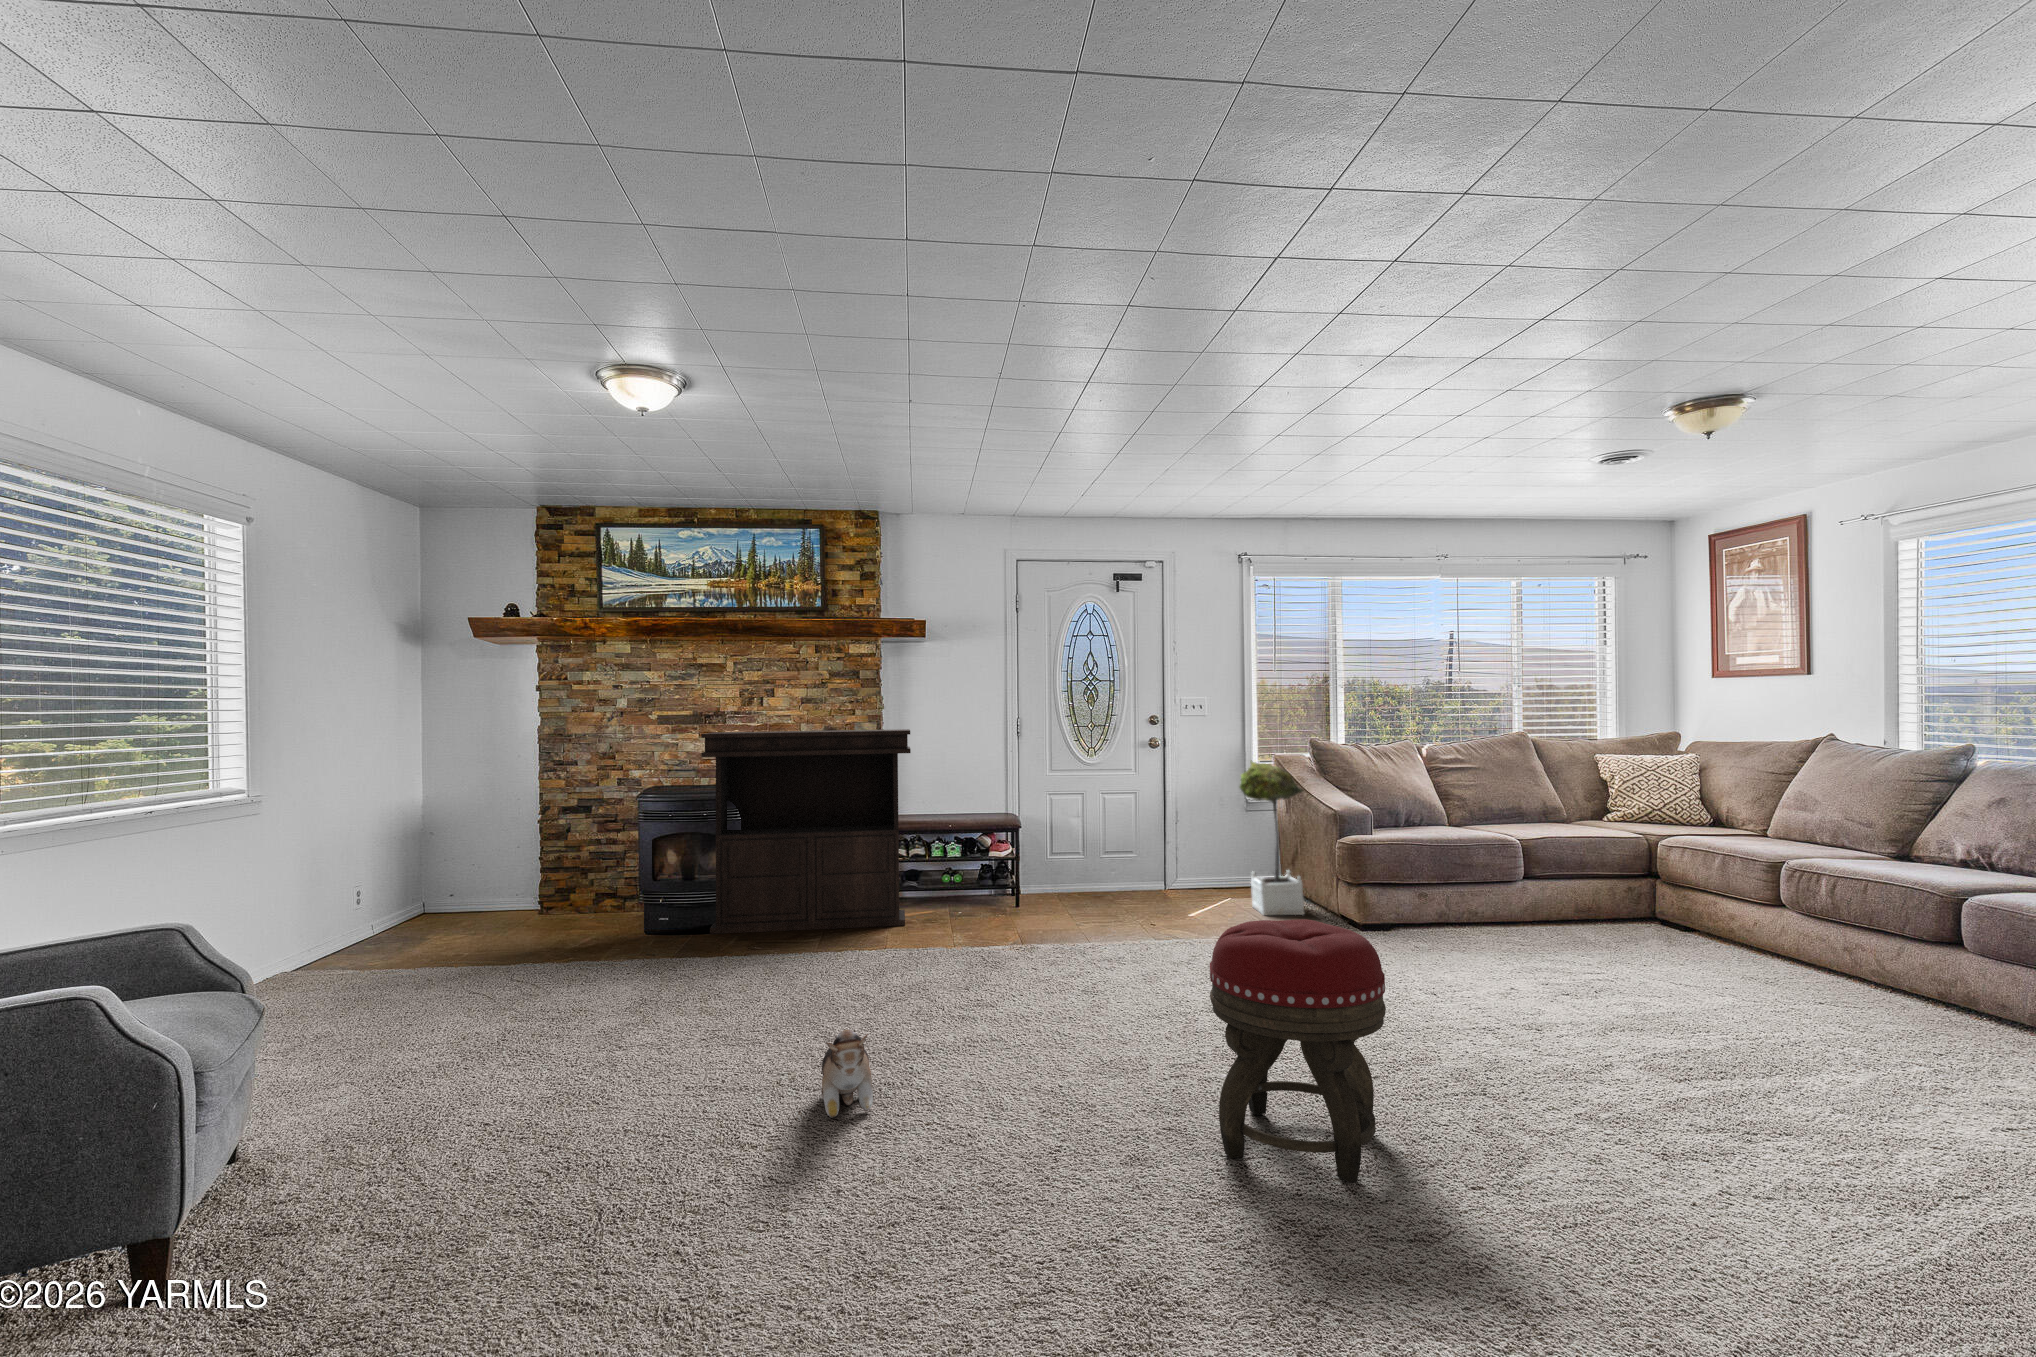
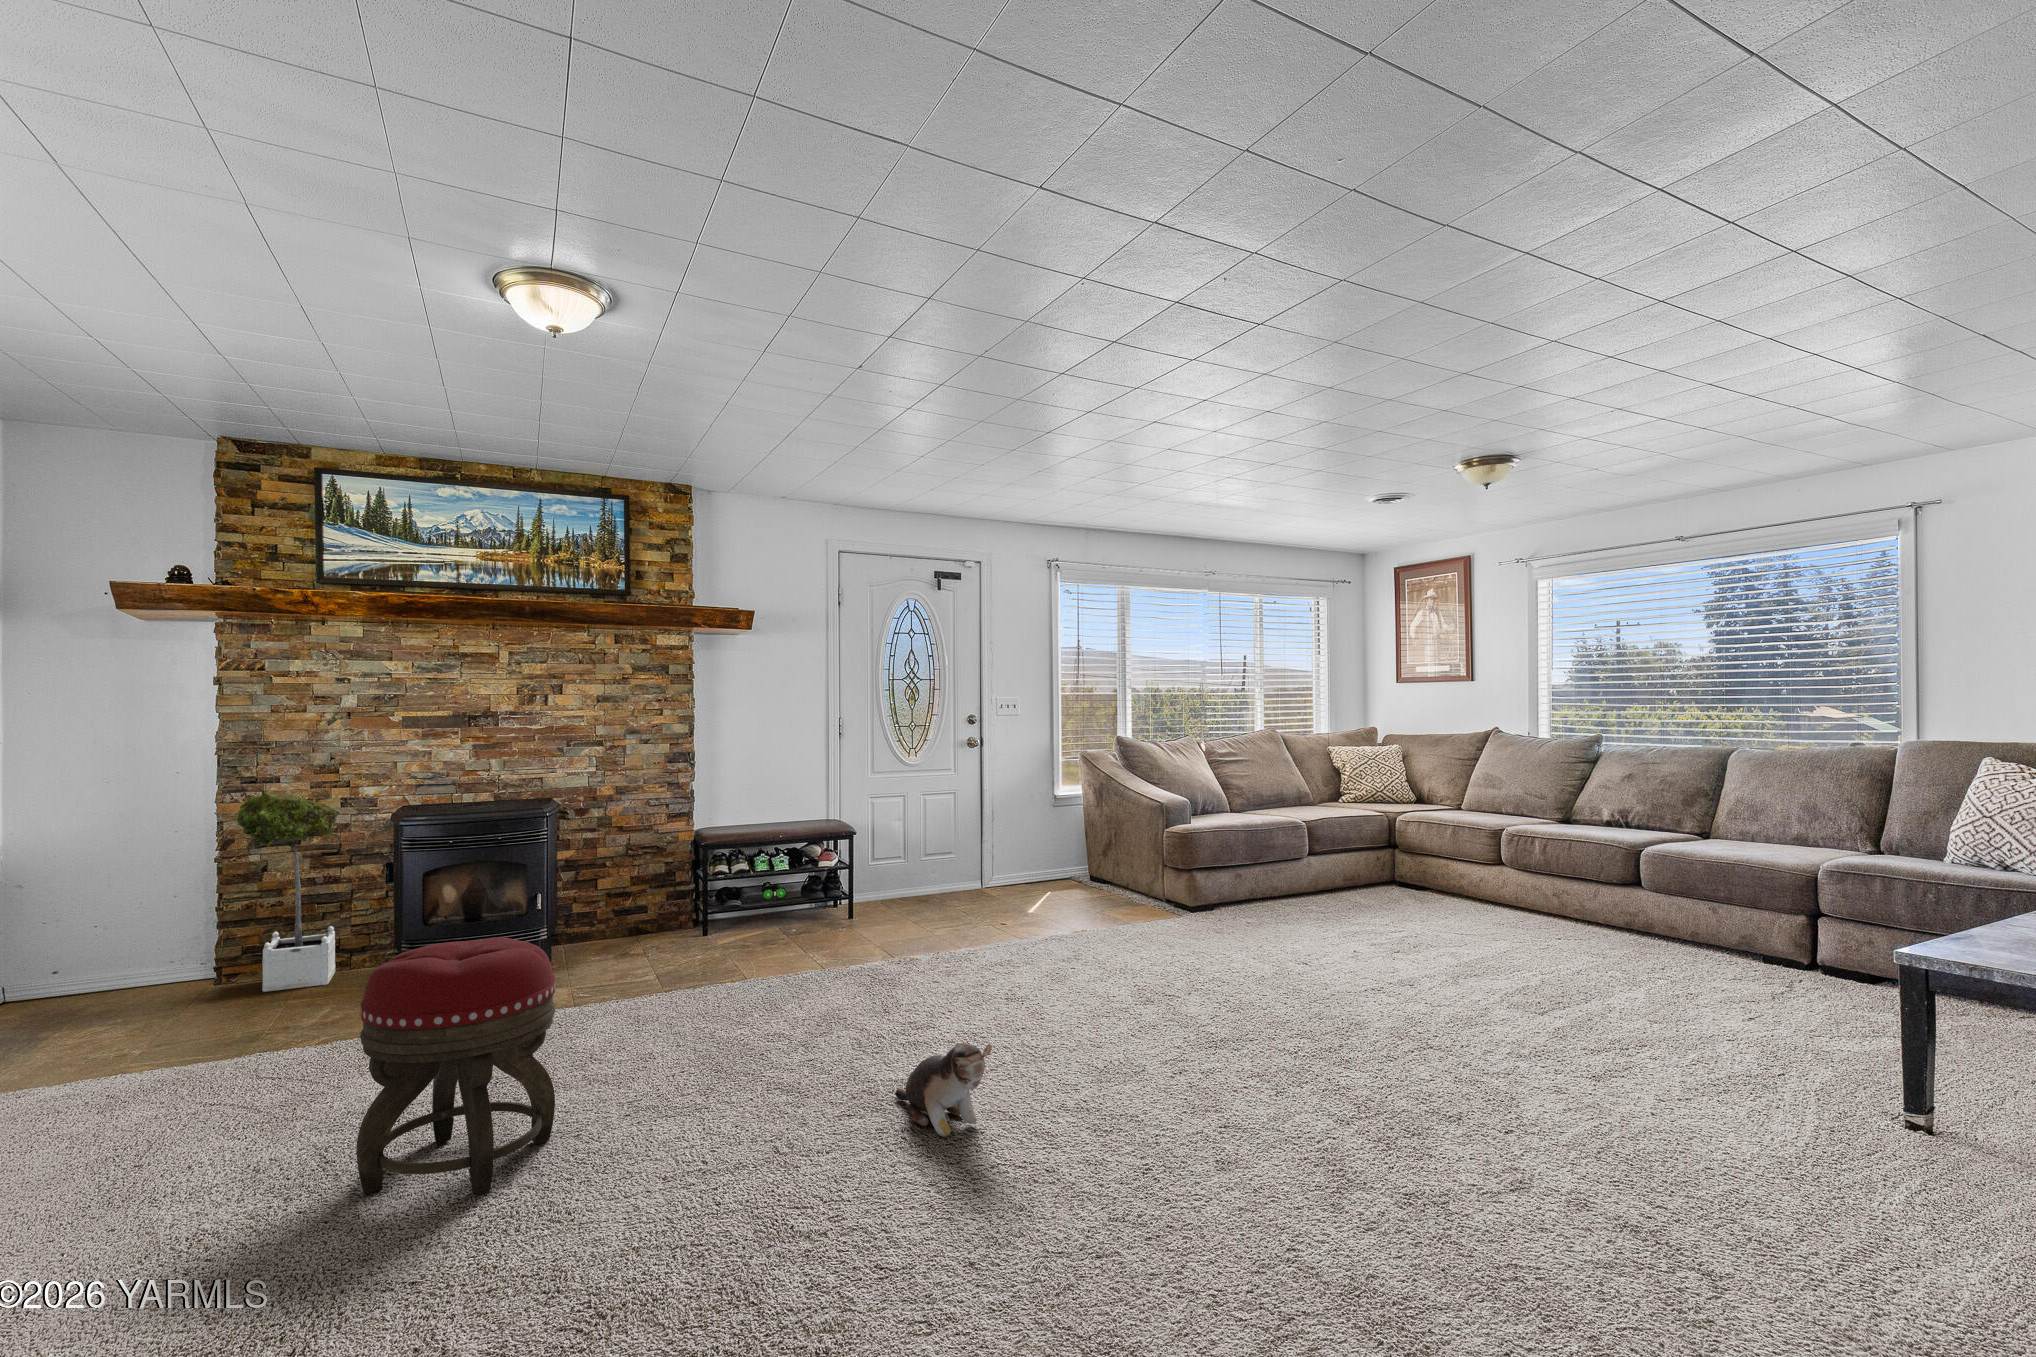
console table: present [701,729,911,934] -> none [510,732,766,982]
potted tree: present [1240,762,1304,915] -> present [237,791,339,992]
footstool: present [1210,919,1386,1182] -> present [356,937,555,1195]

